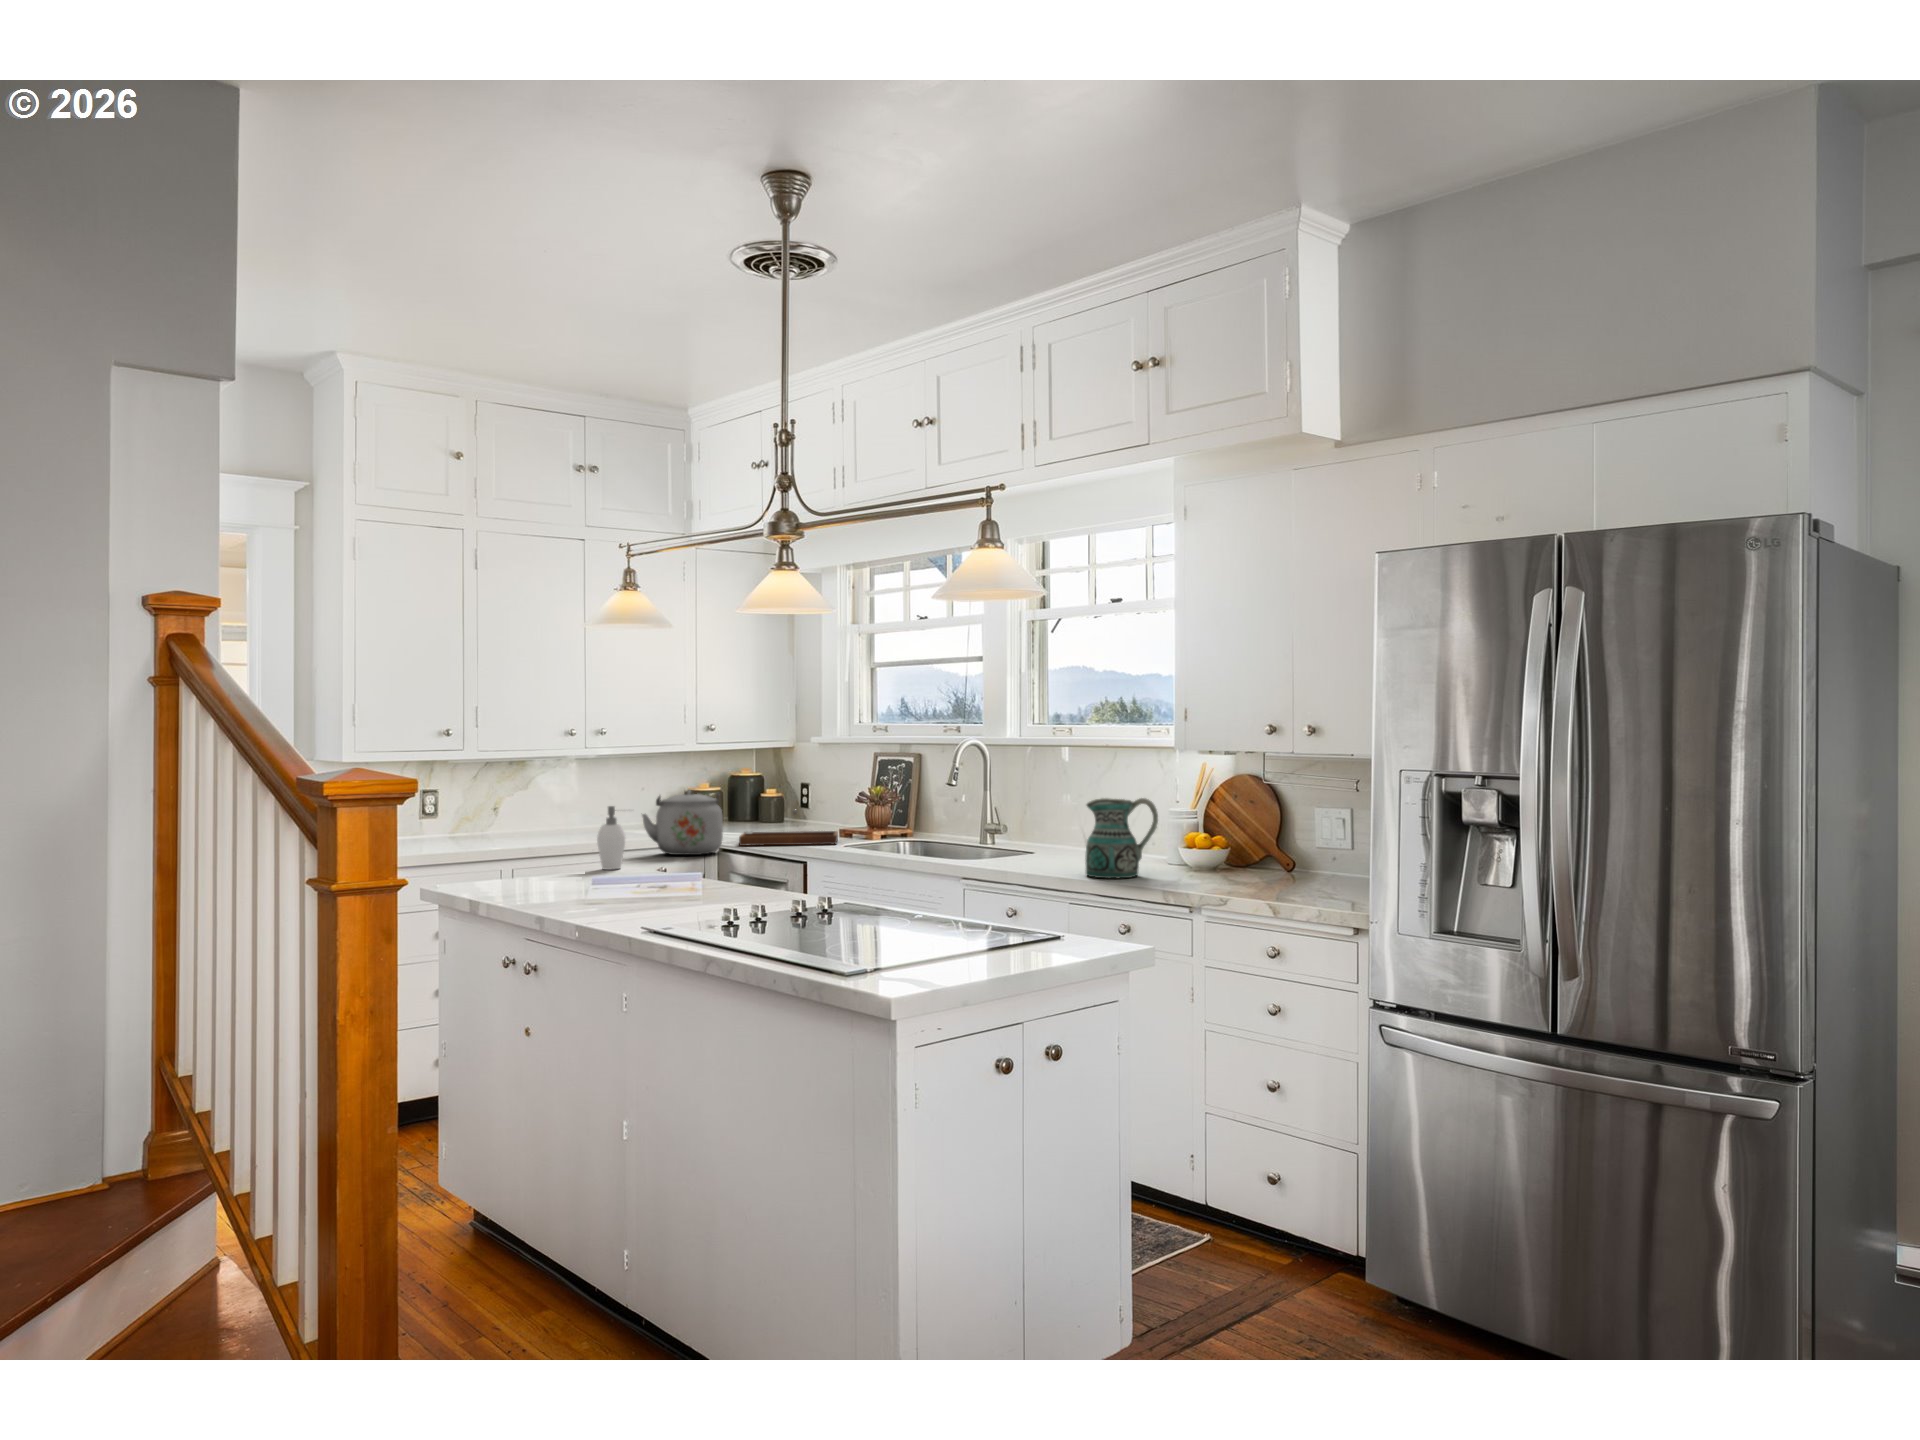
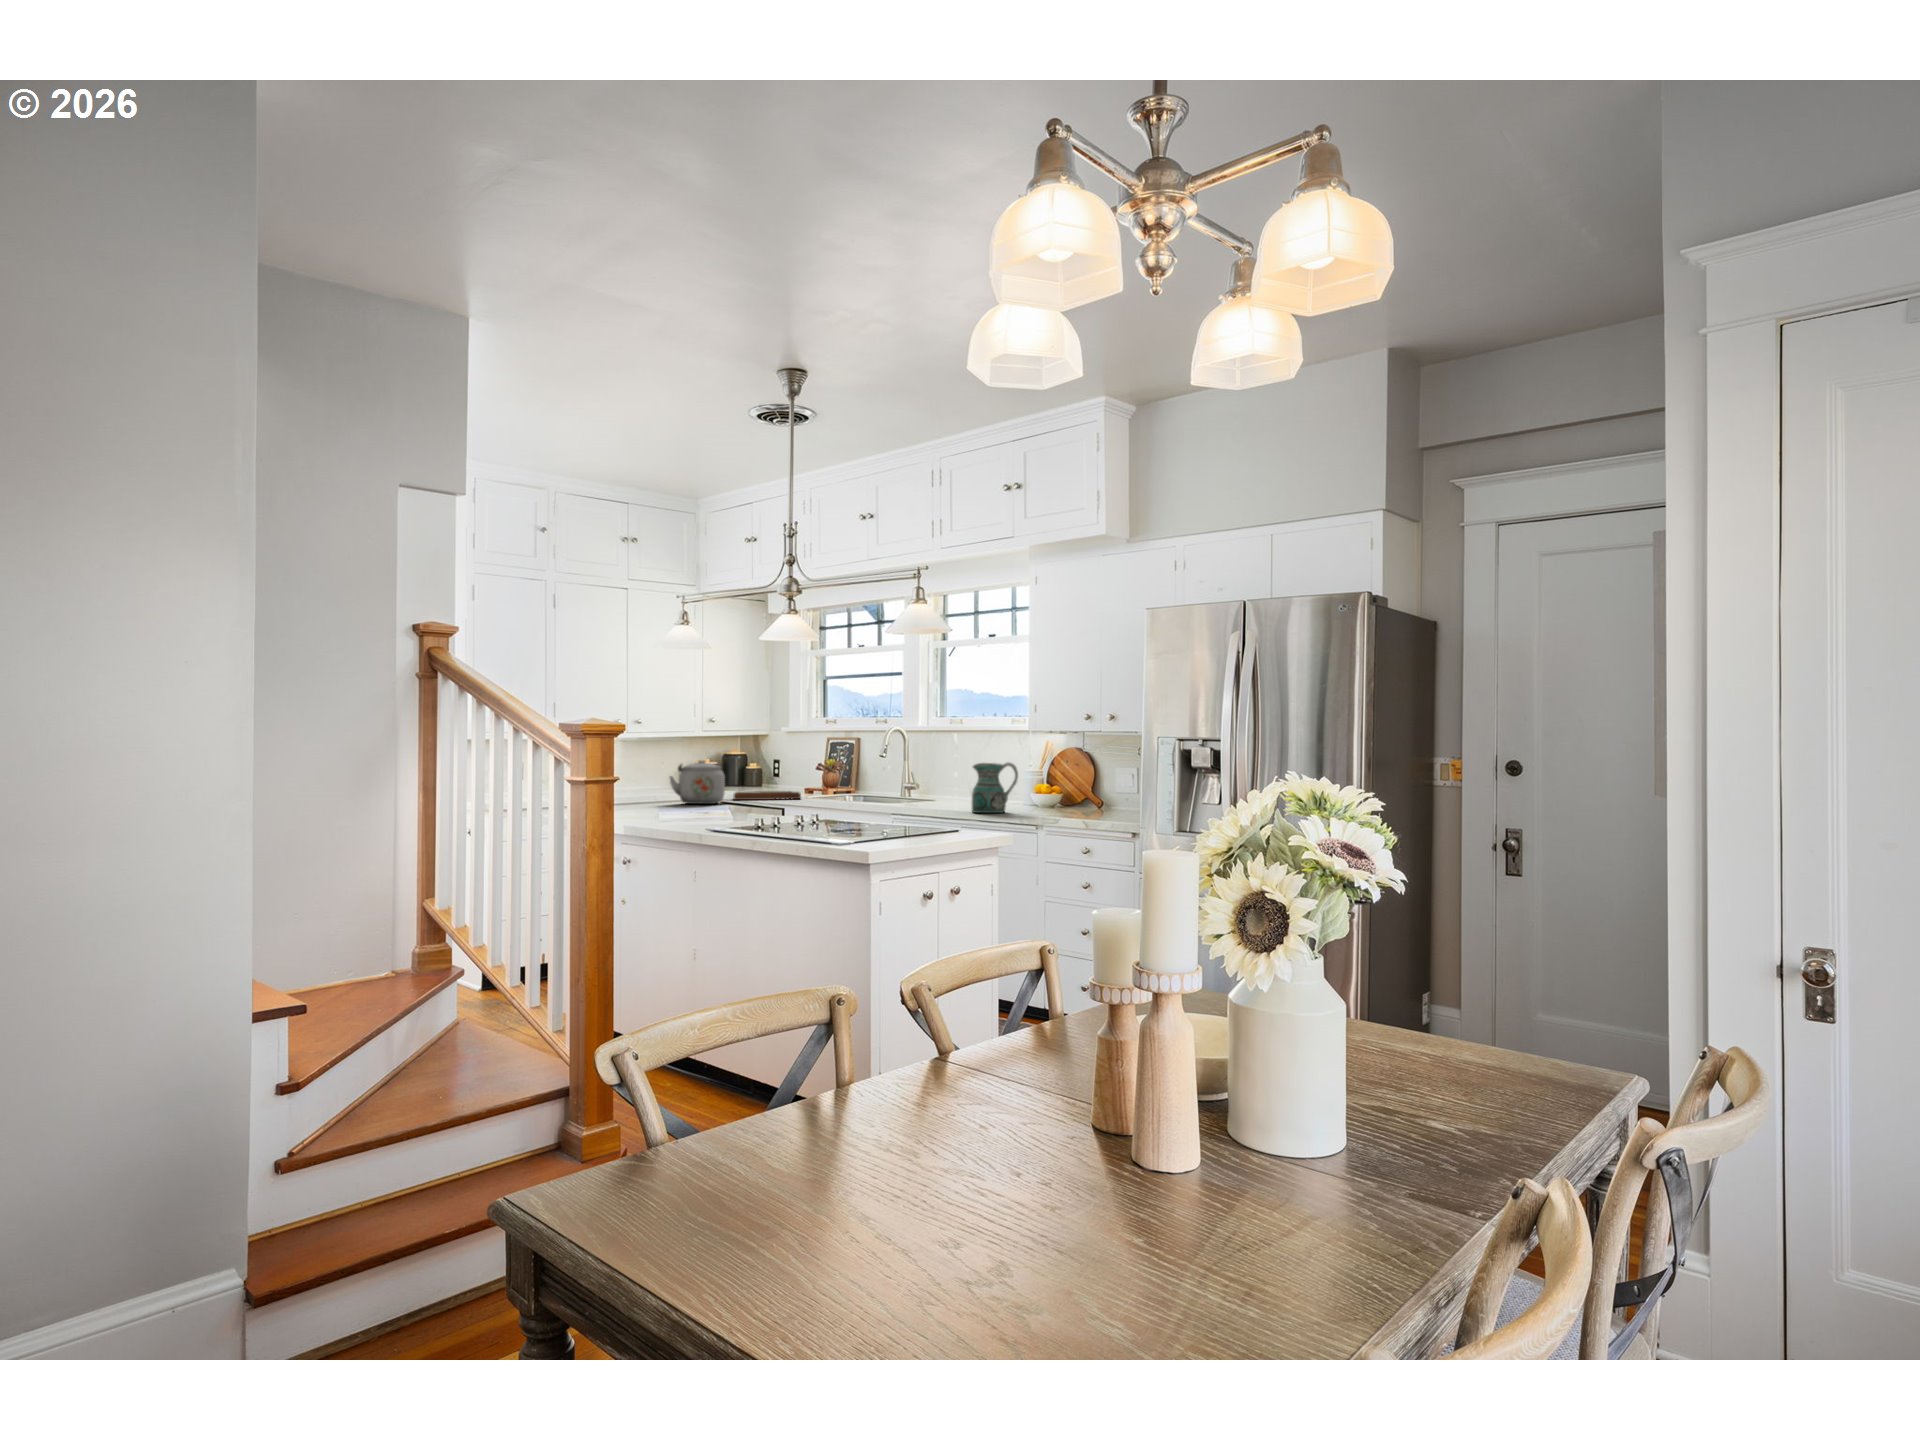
soap dispenser: present [597,806,625,870] -> none [644,768,670,811]

